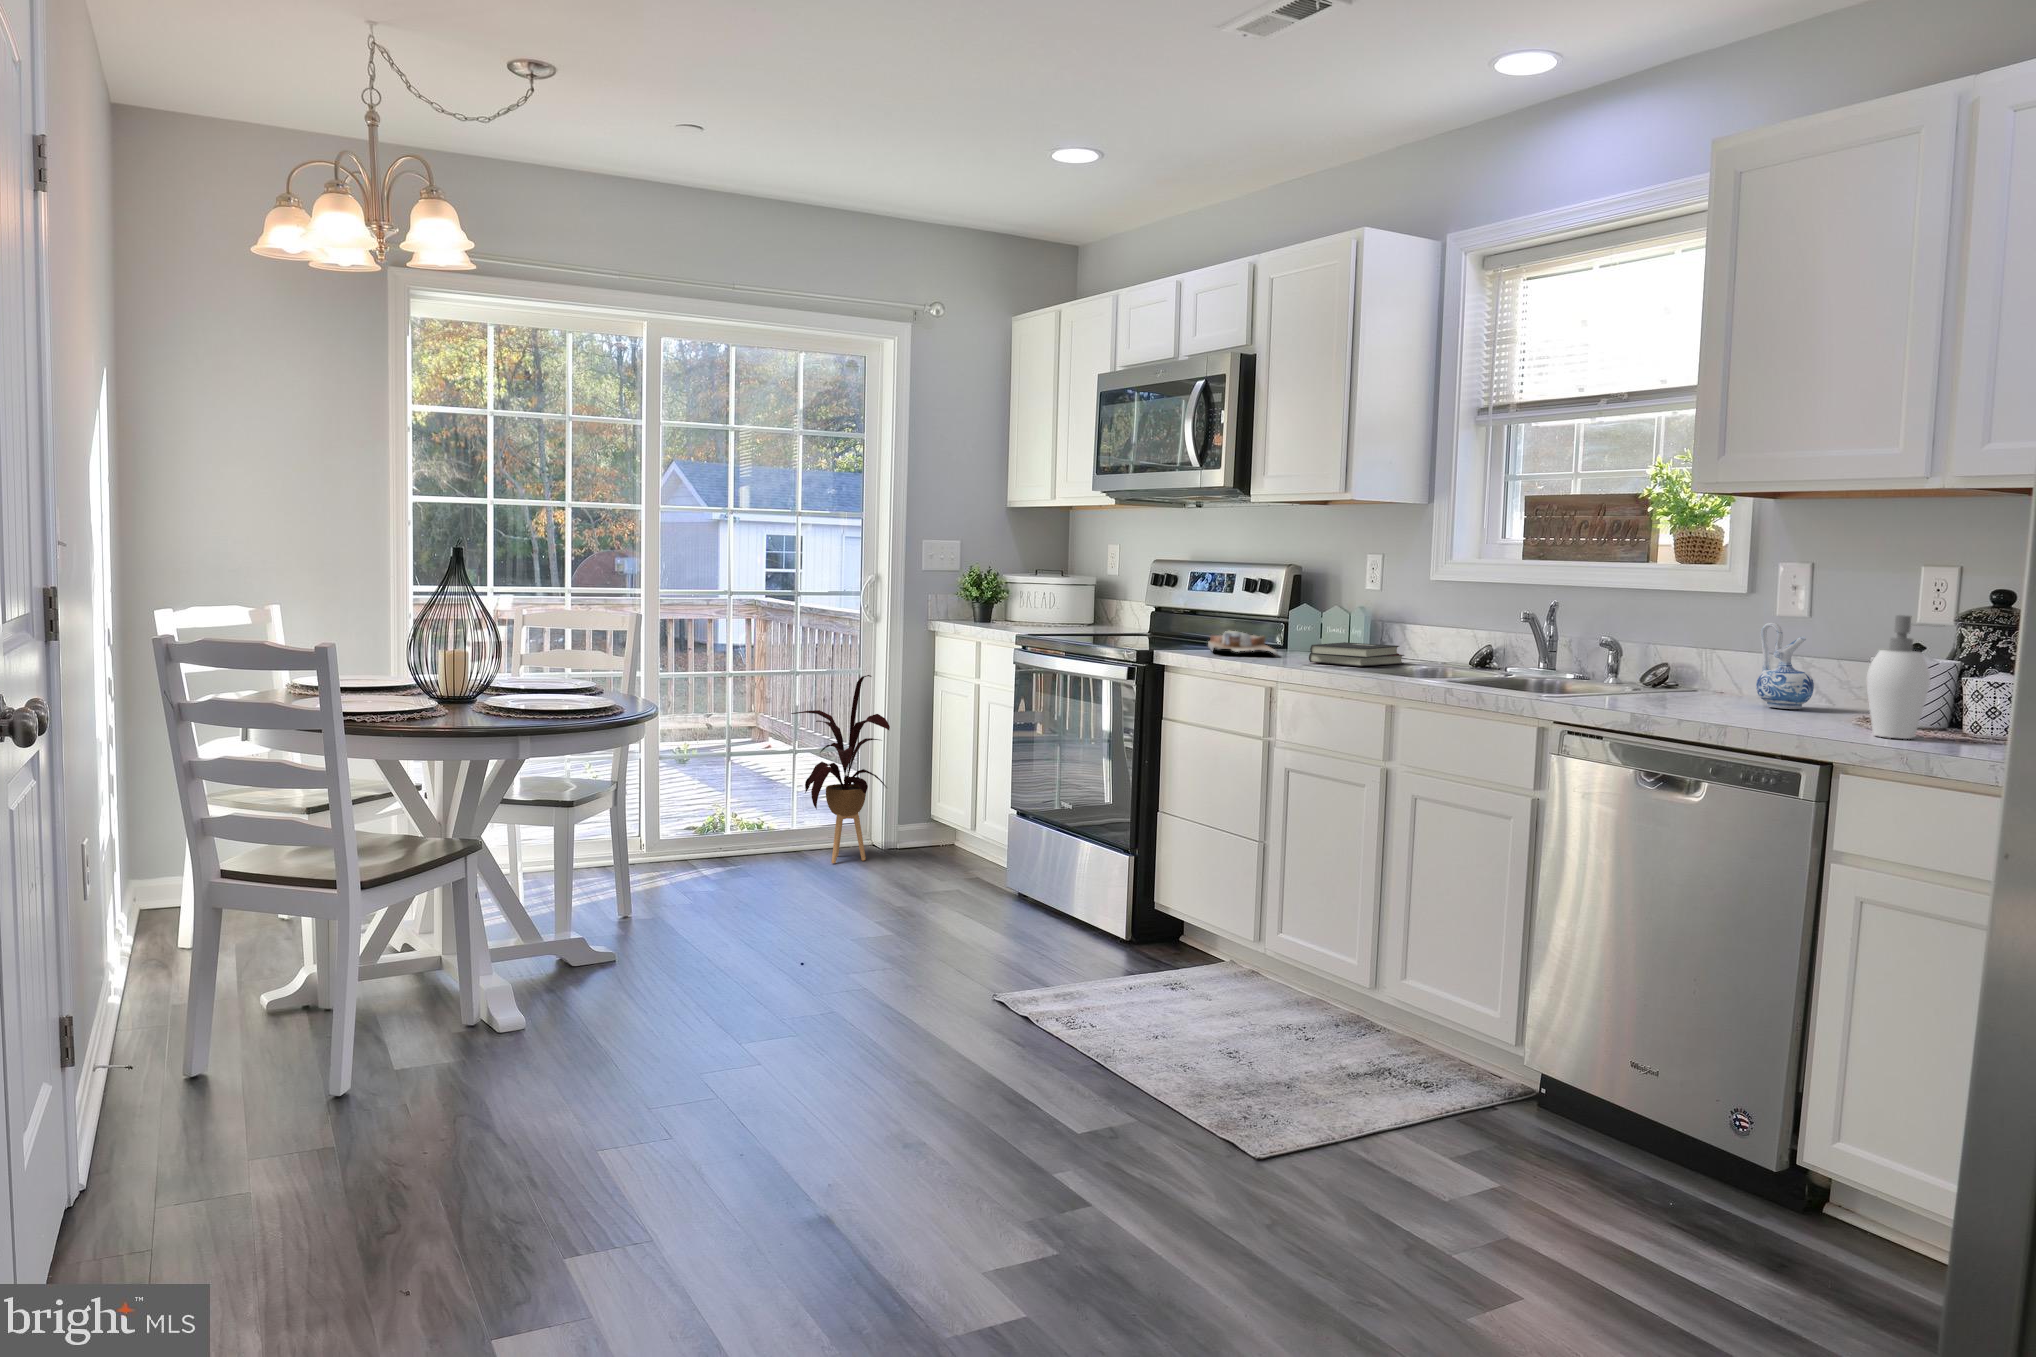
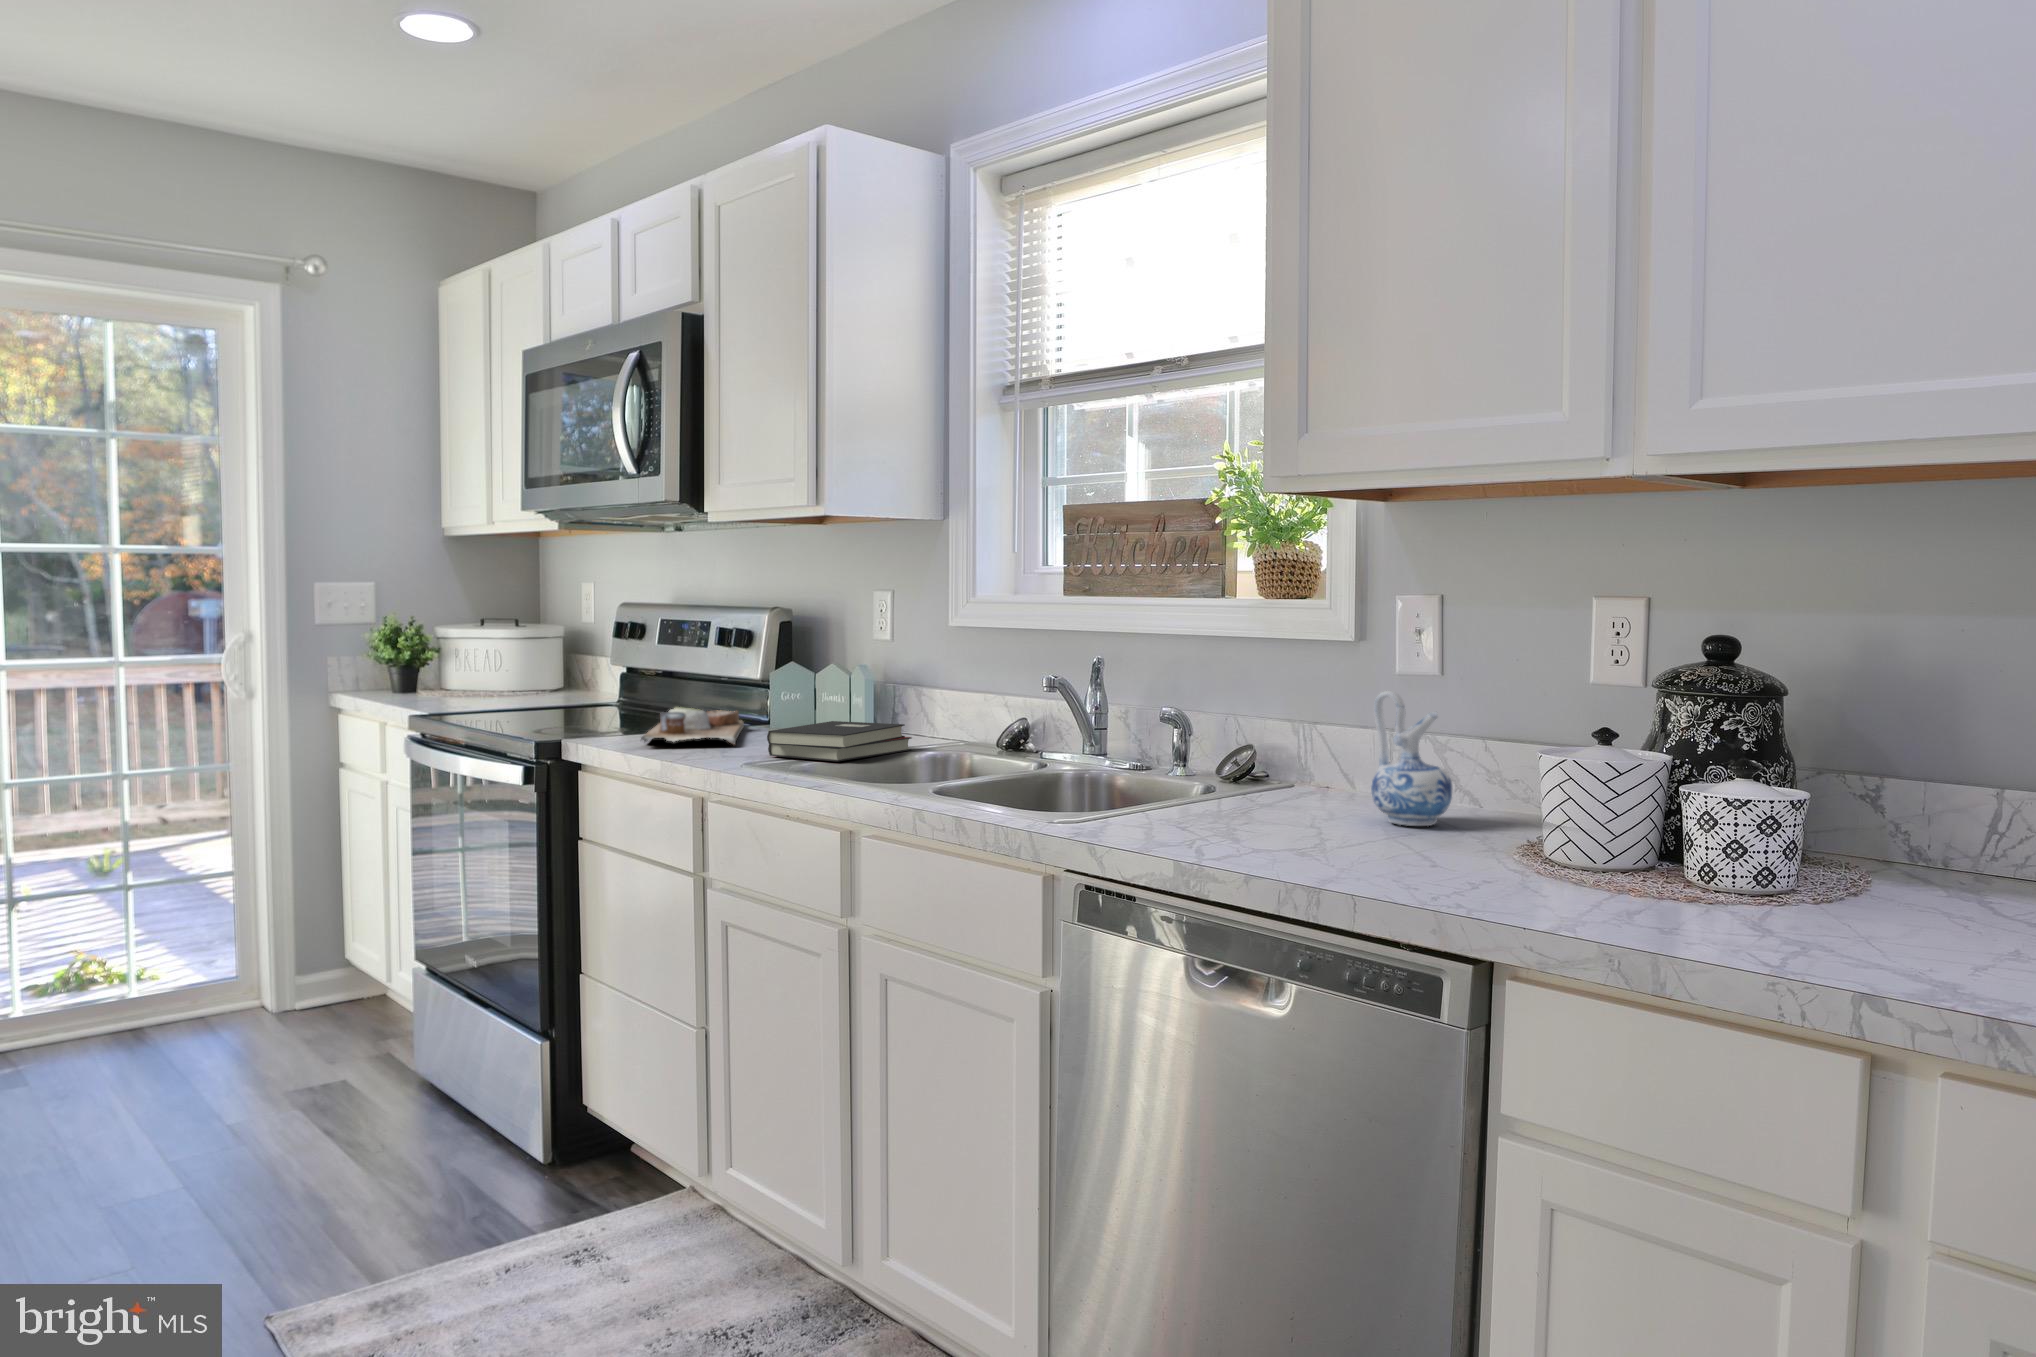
soap dispenser: present [1867,615,1944,739] -> none [1537,689,1660,905]
house plant: present [791,675,890,863] -> none [80,782,240,1062]

